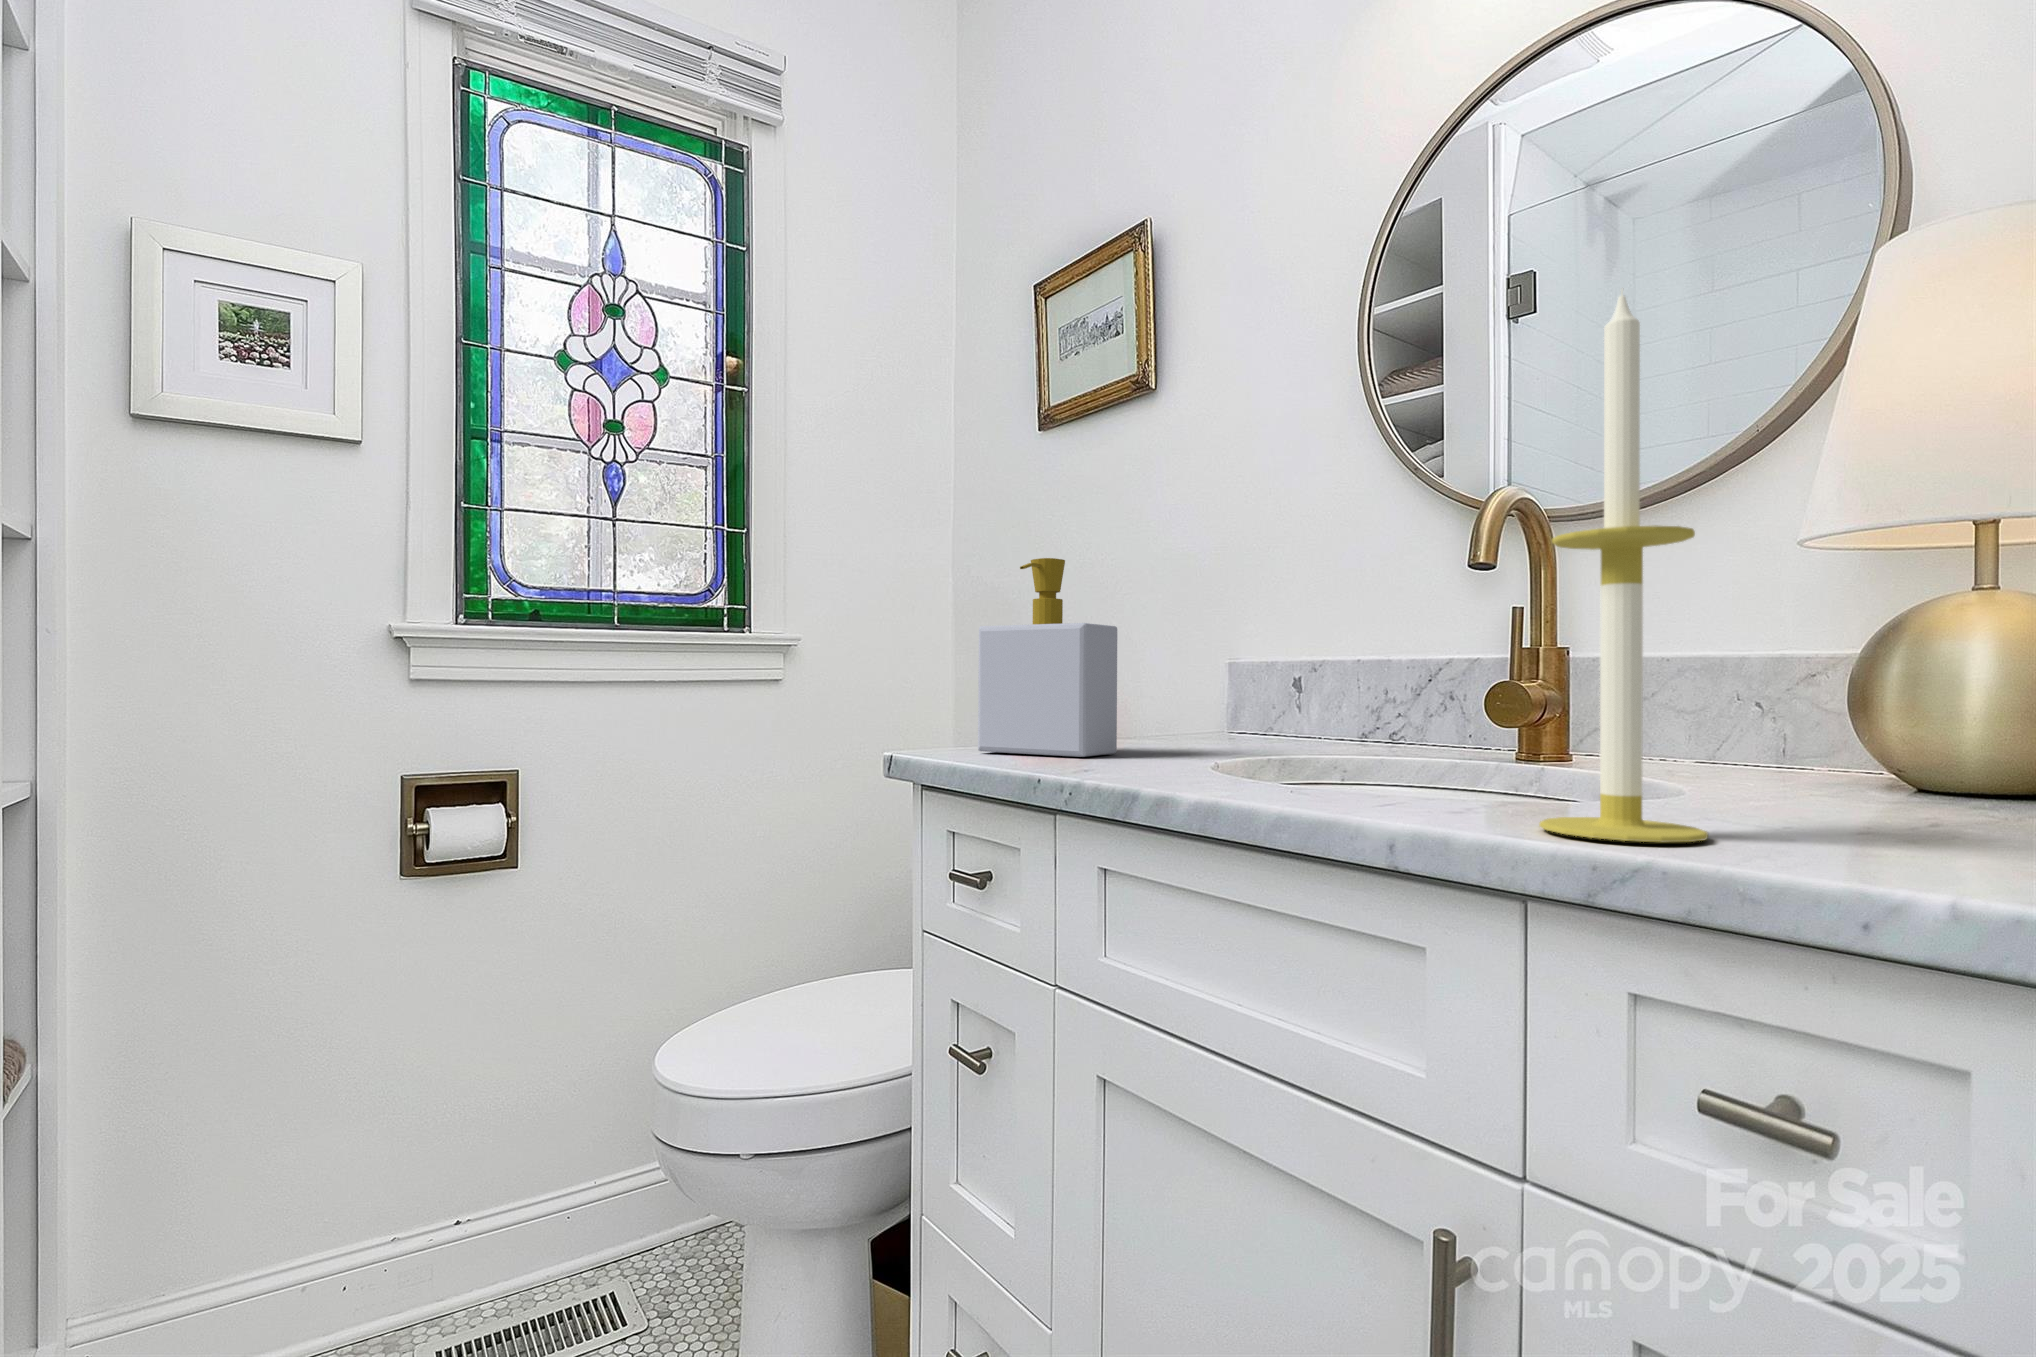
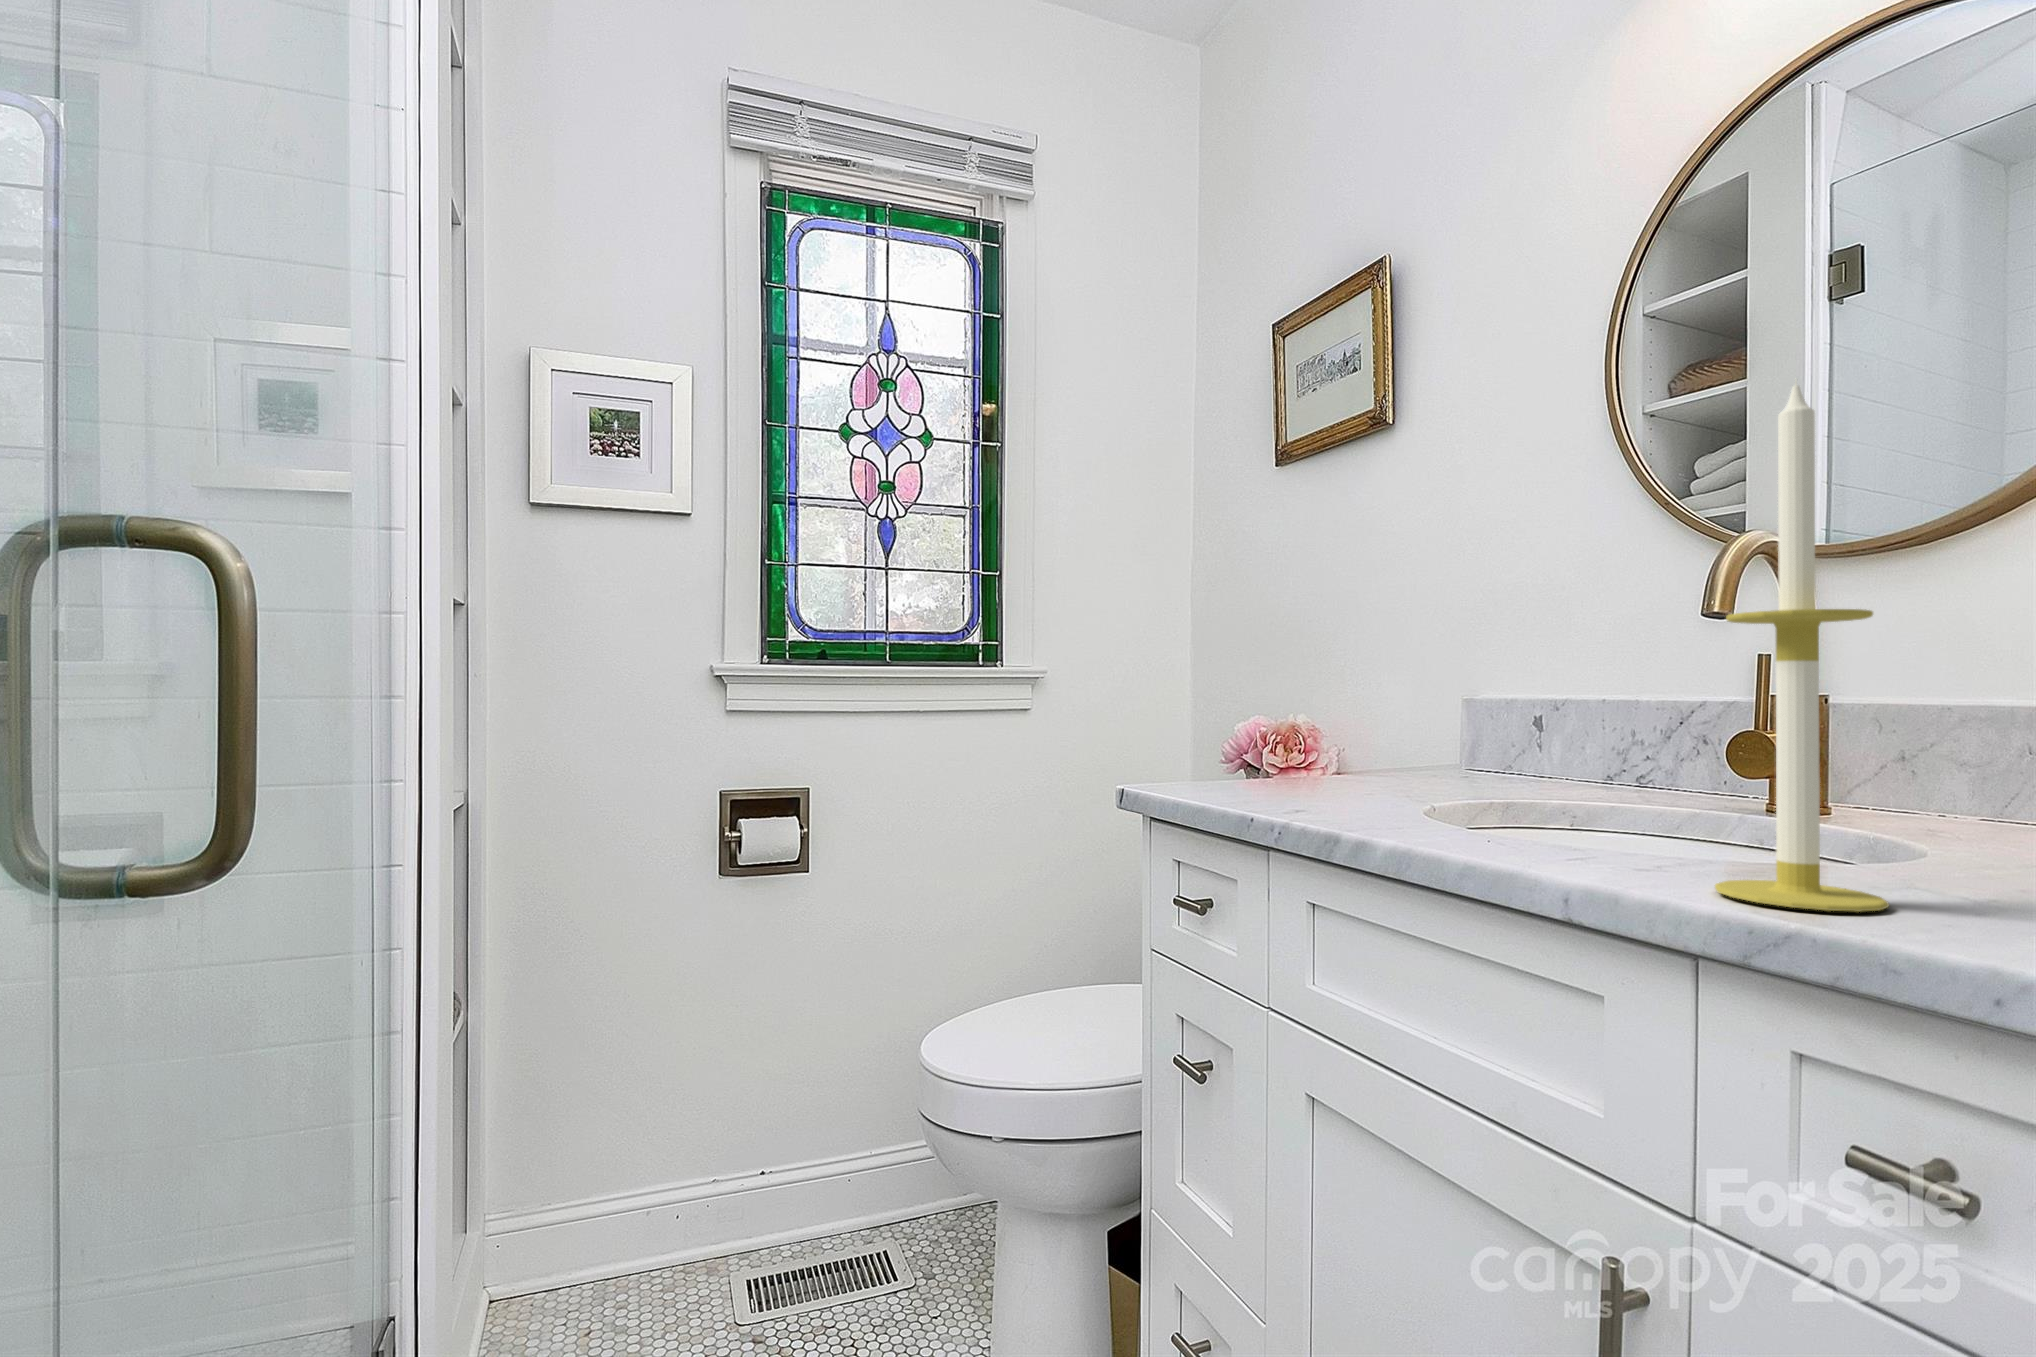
soap bottle: present [978,558,1117,757] -> none [1208,605,1342,794]

